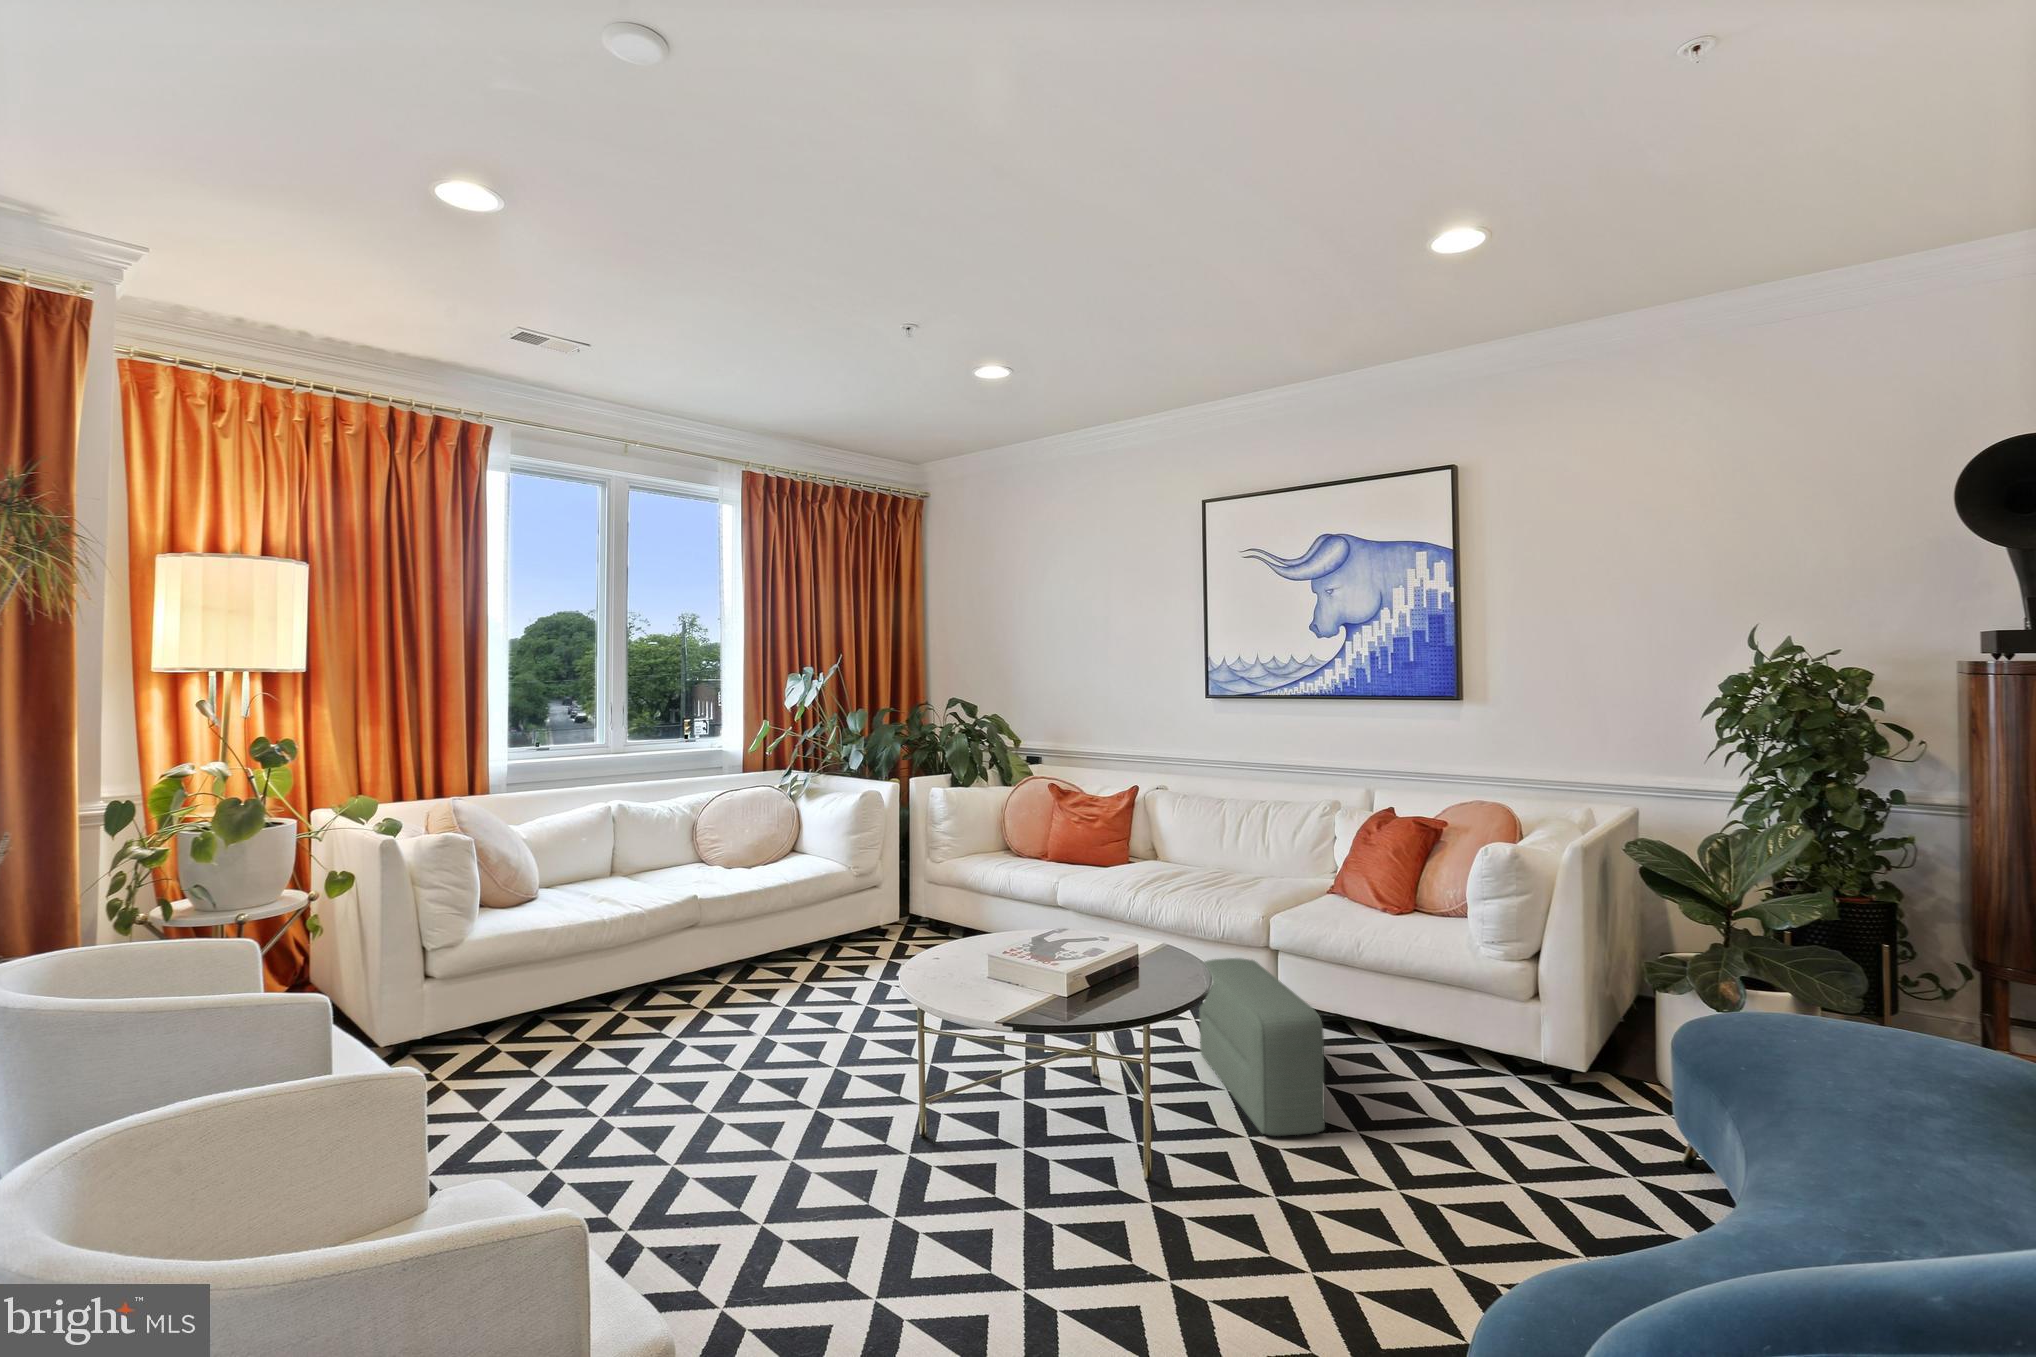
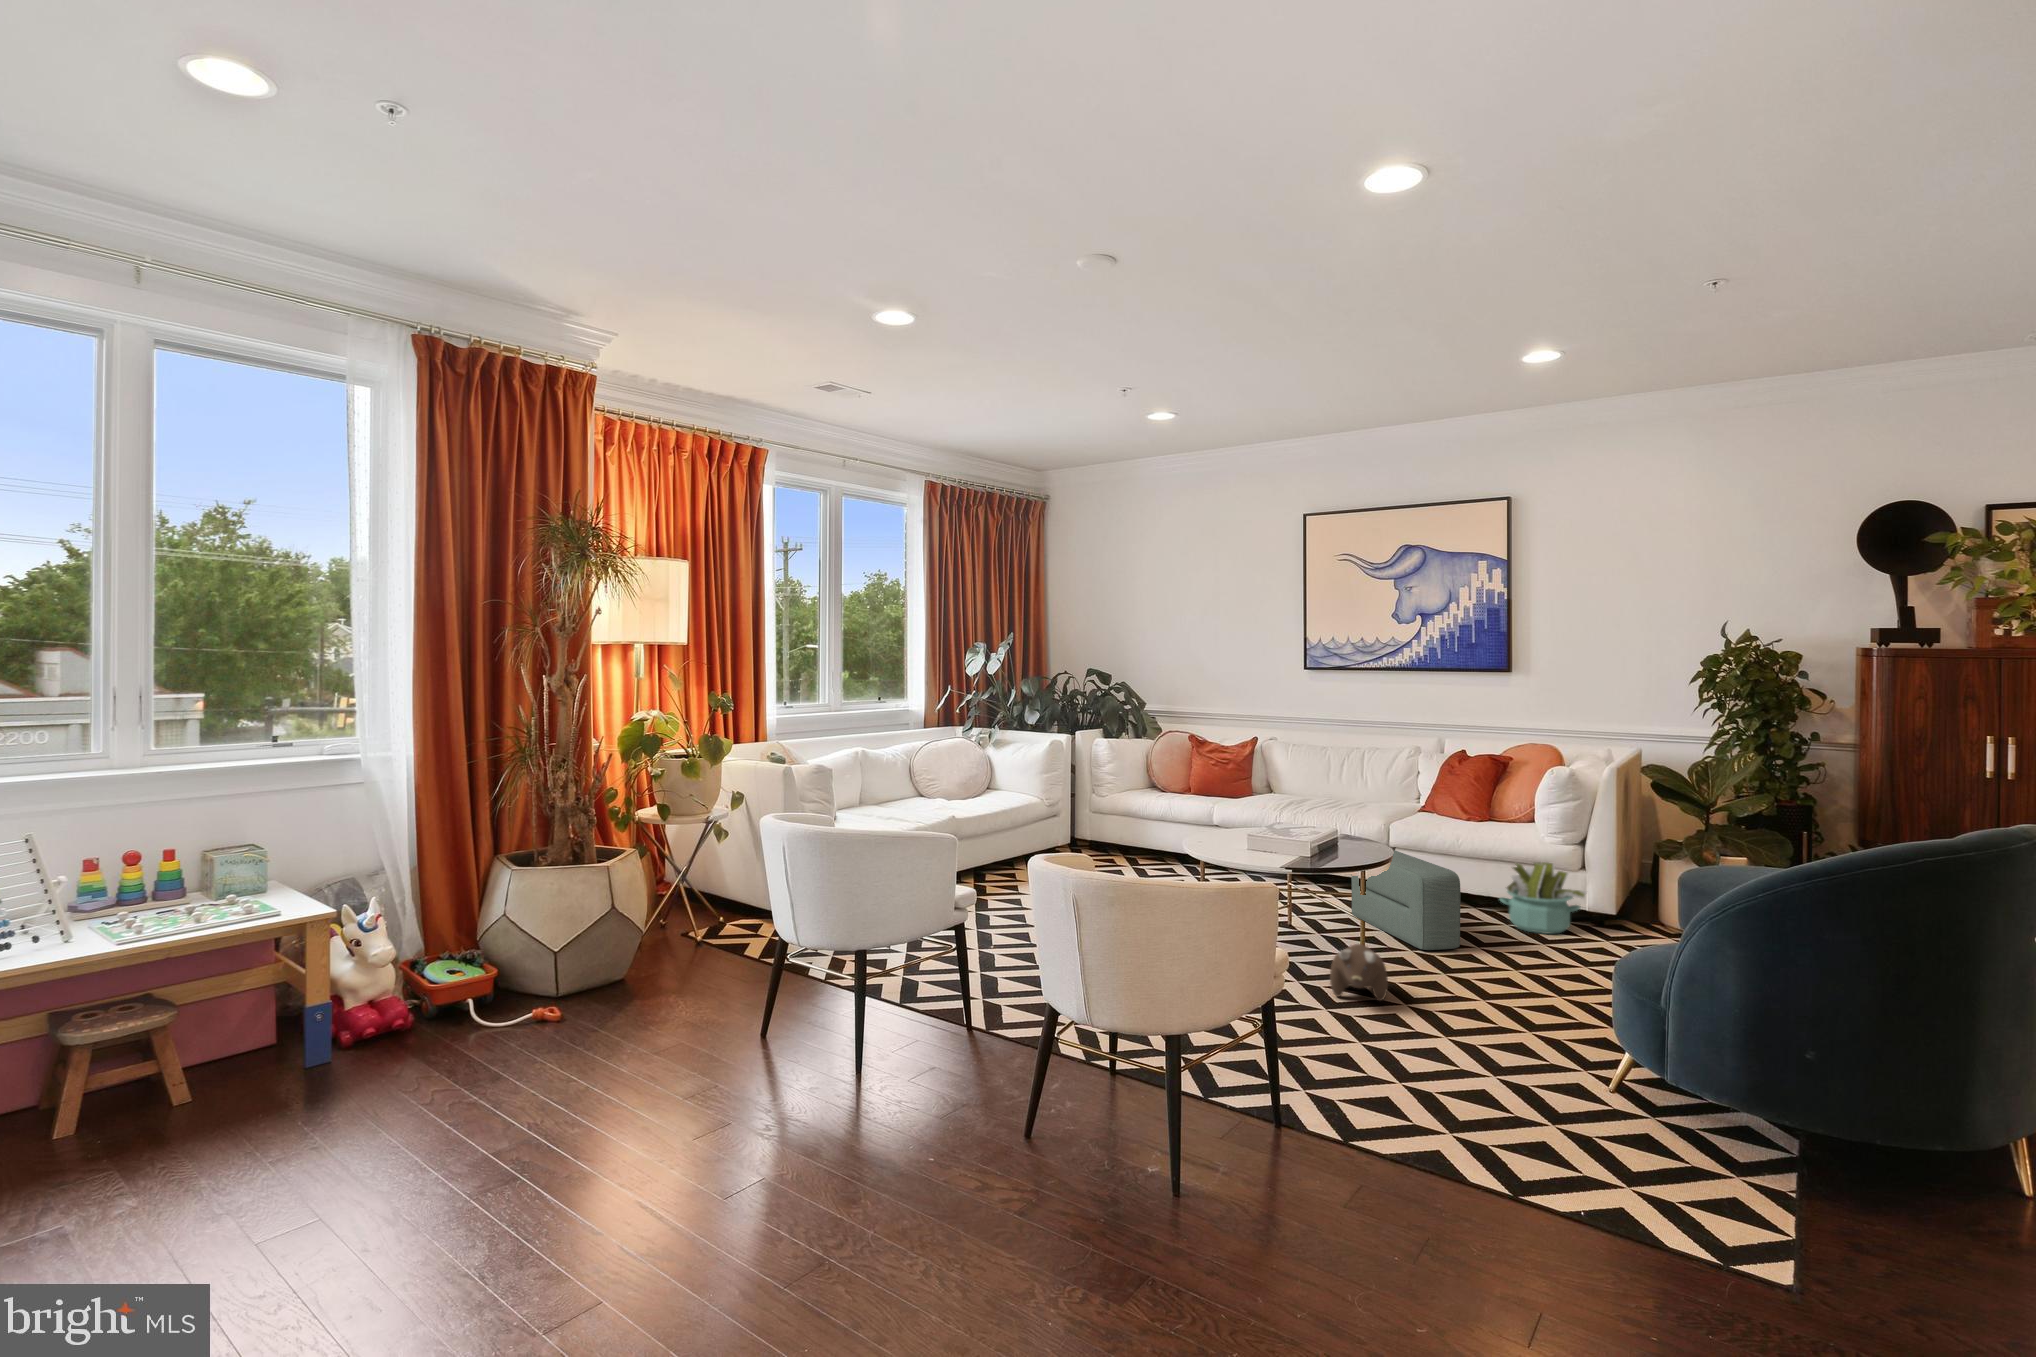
decorative plant: none [1410,983,1537,1100] -> present [1500,862,1586,934]
plush toy: none [1053,1159,1147,1266] -> present [1330,944,1388,1001]

